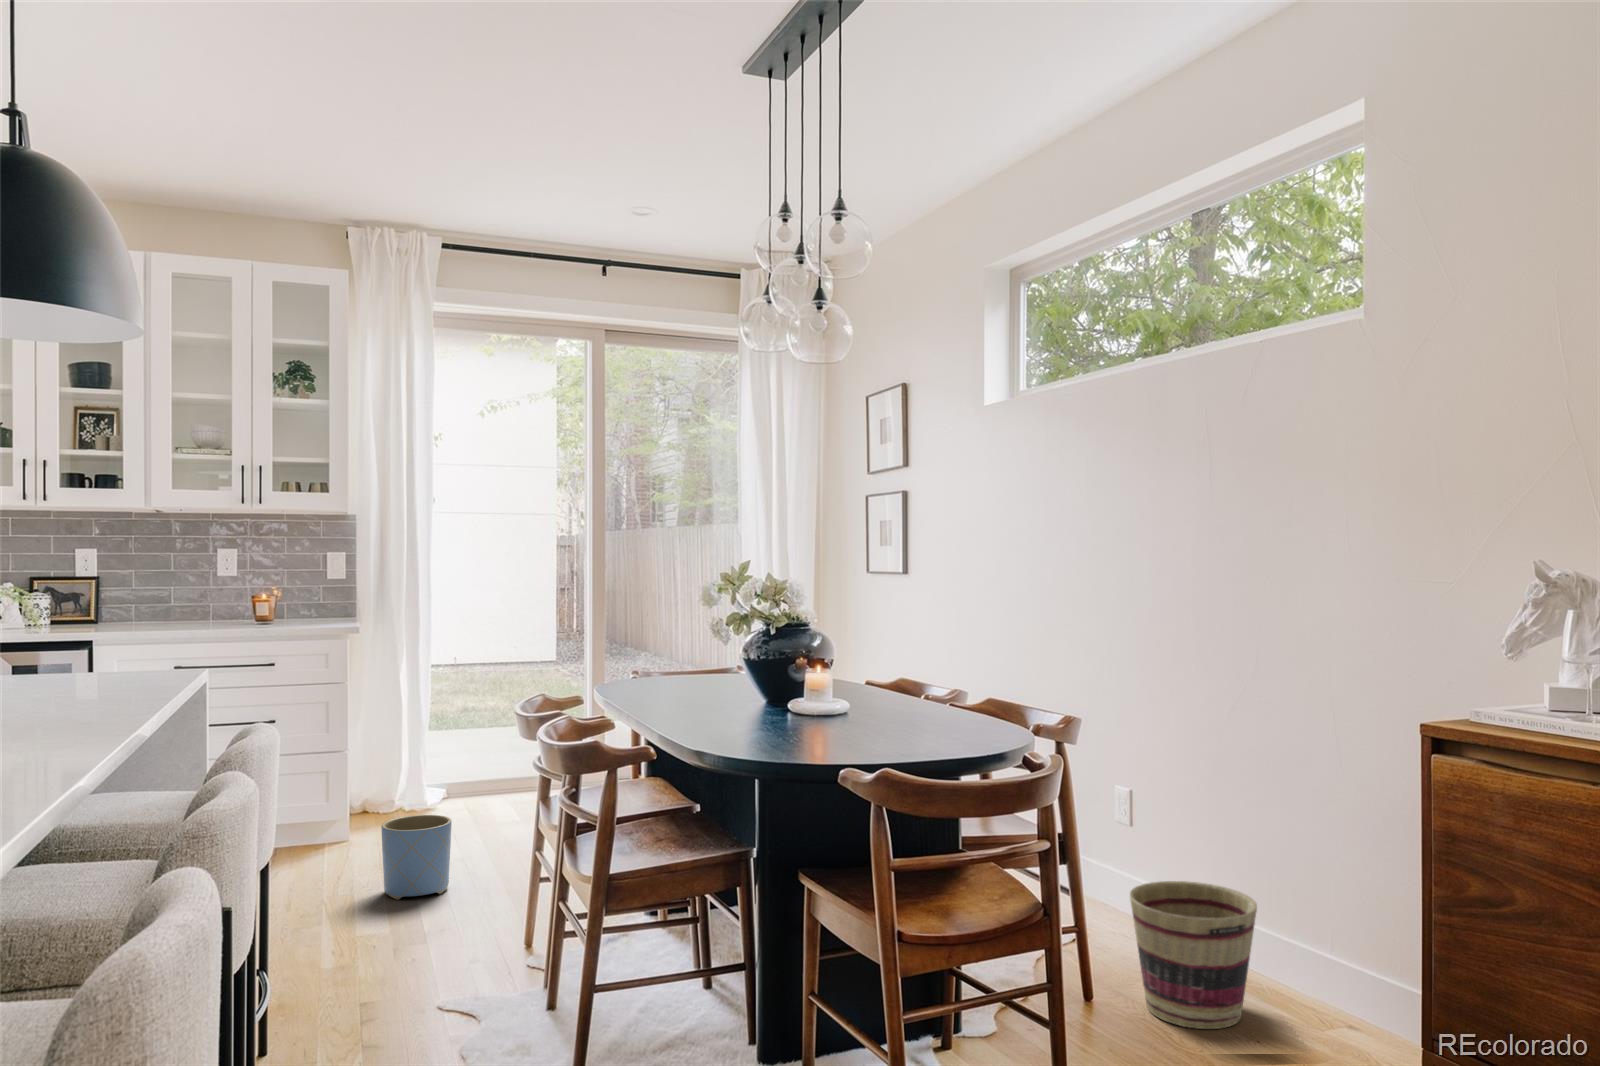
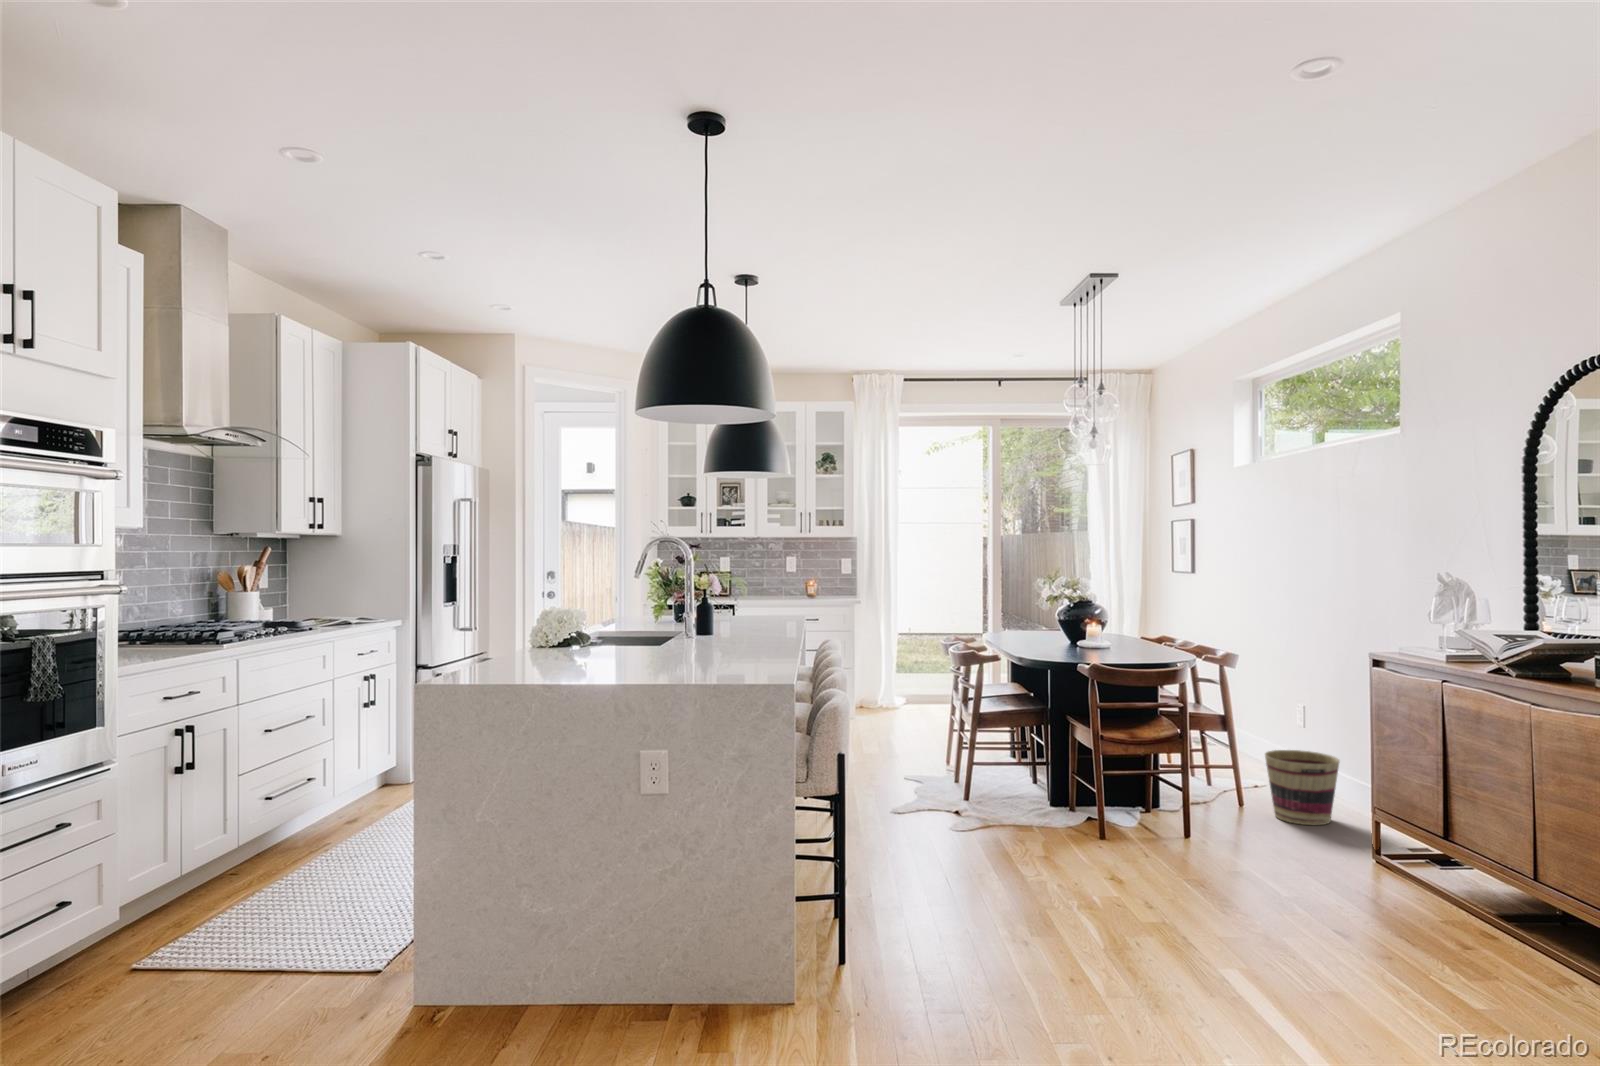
planter: present [381,815,451,900] -> none [874,701,909,742]

